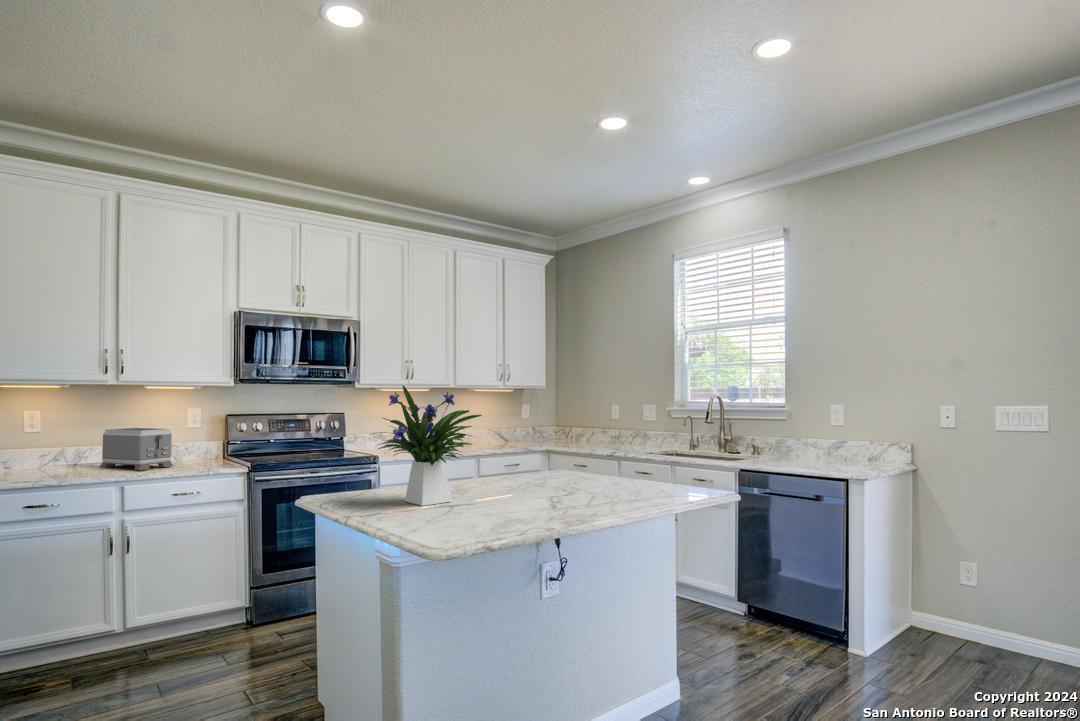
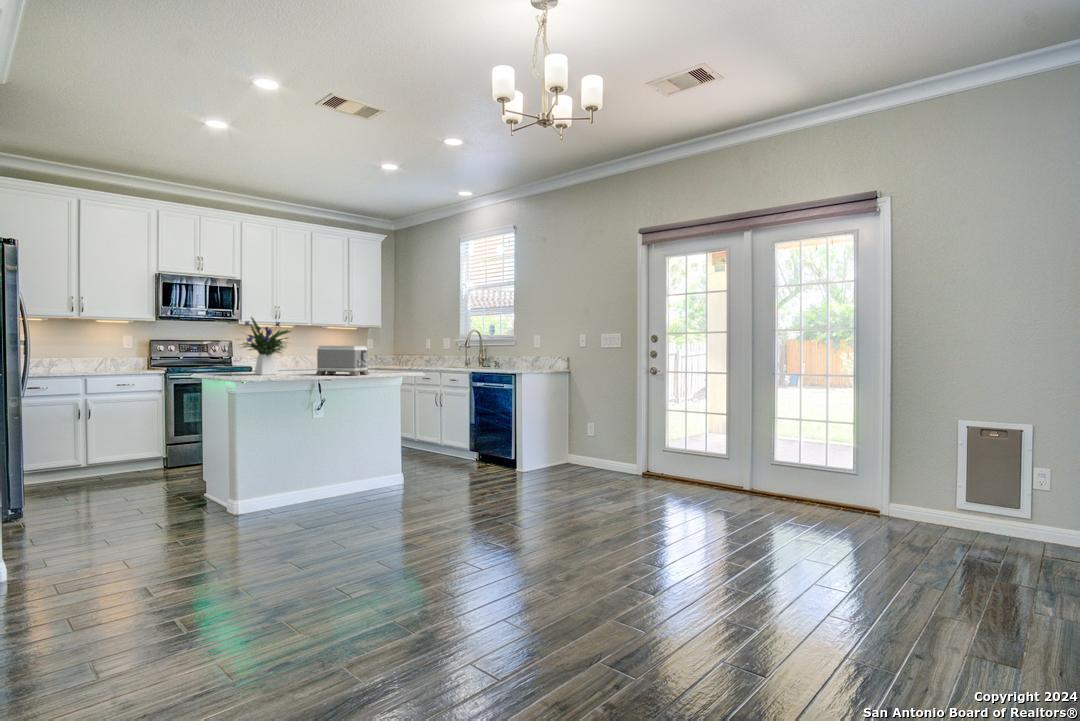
toaster: present [100,428,173,470] -> present [316,346,369,376]

